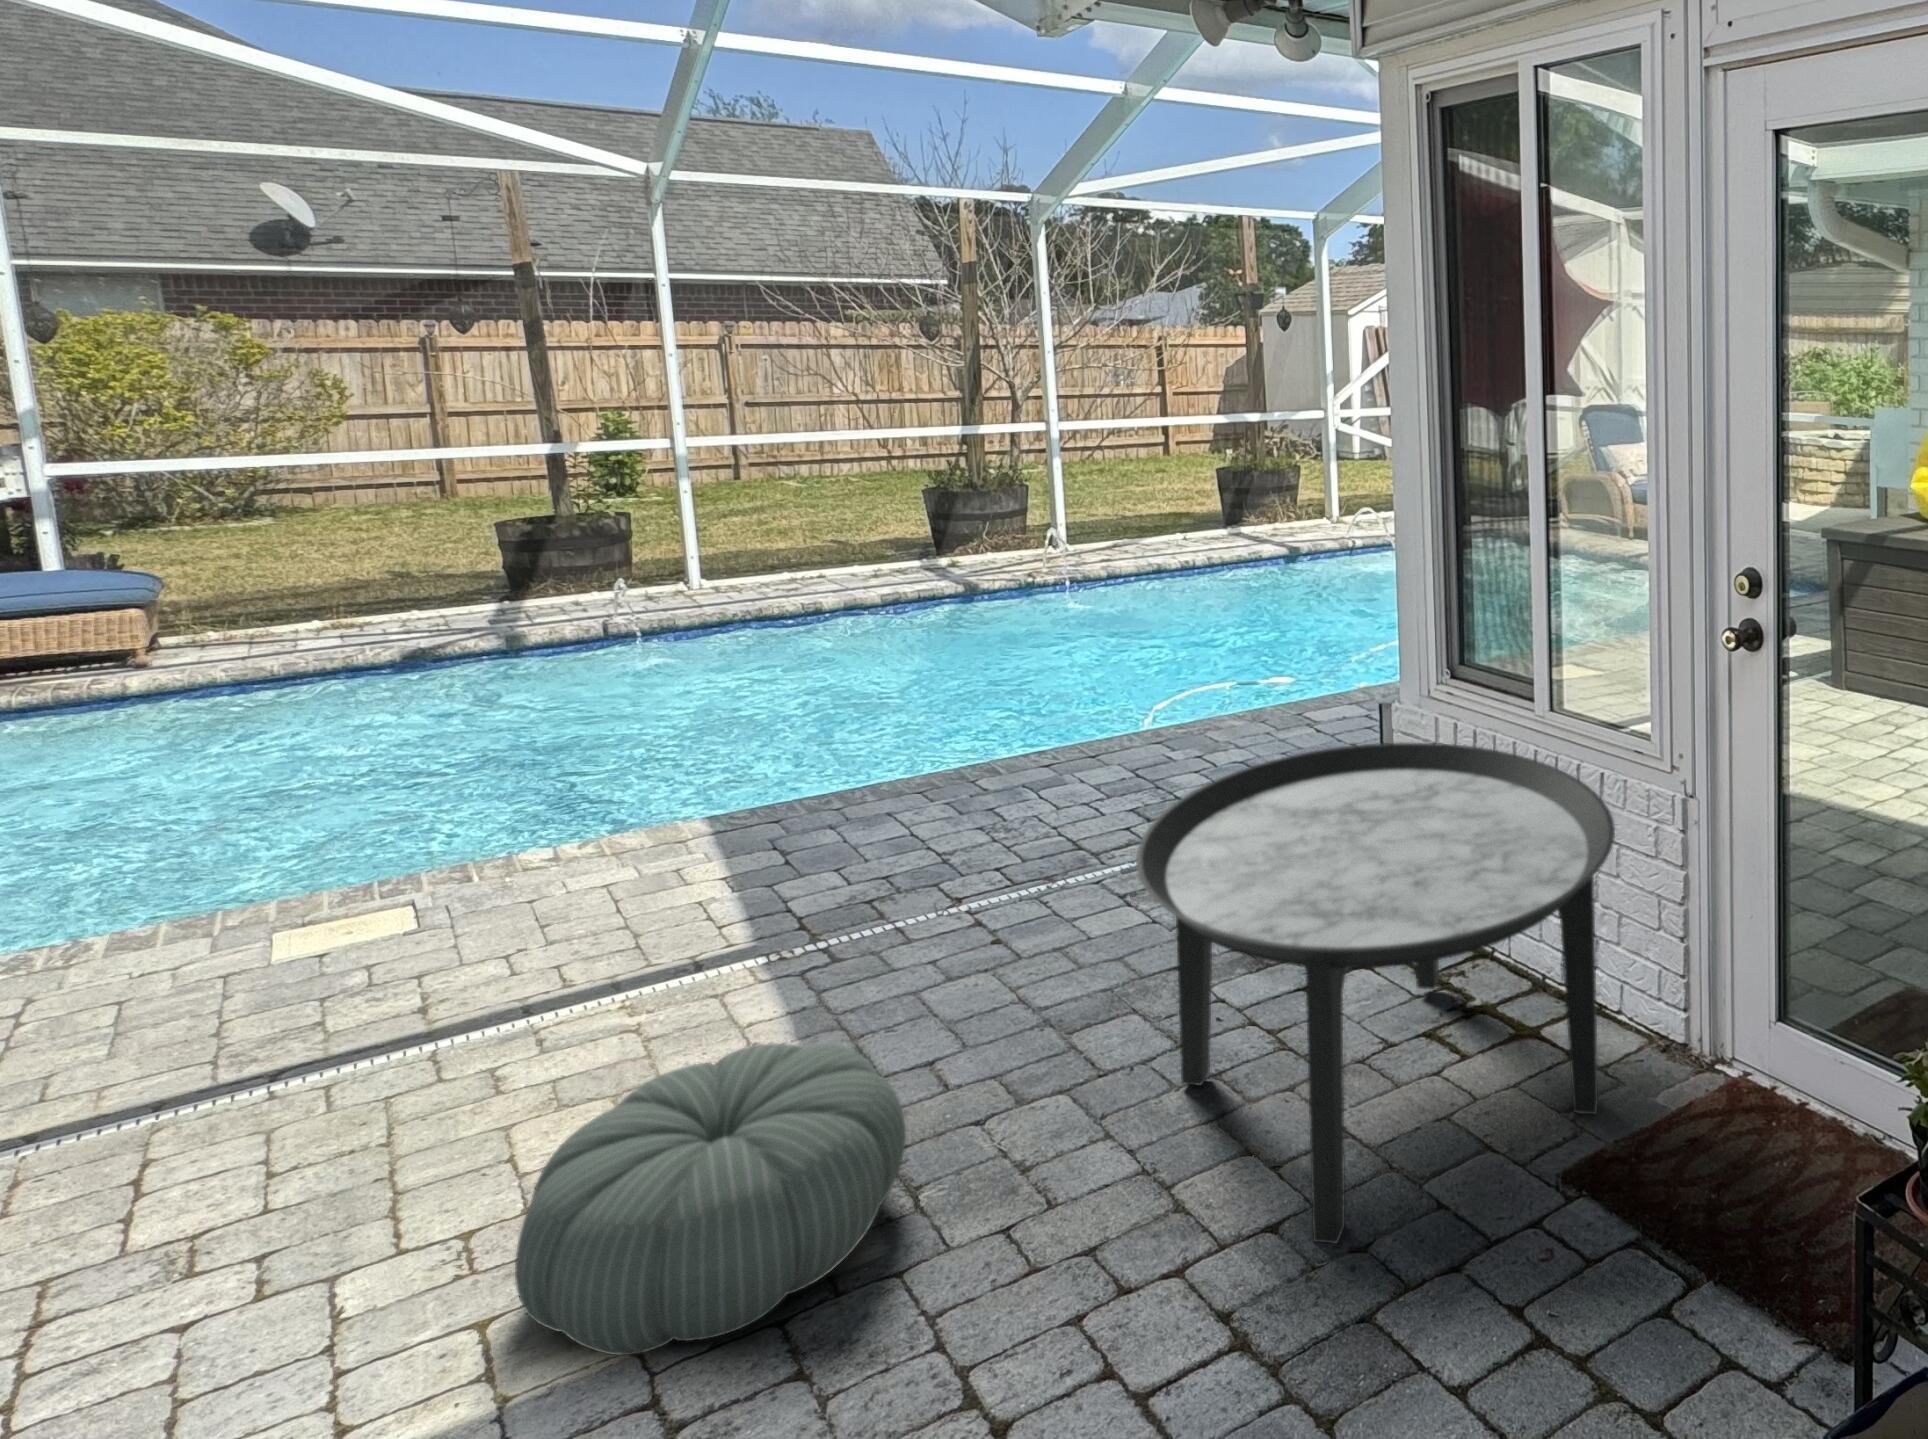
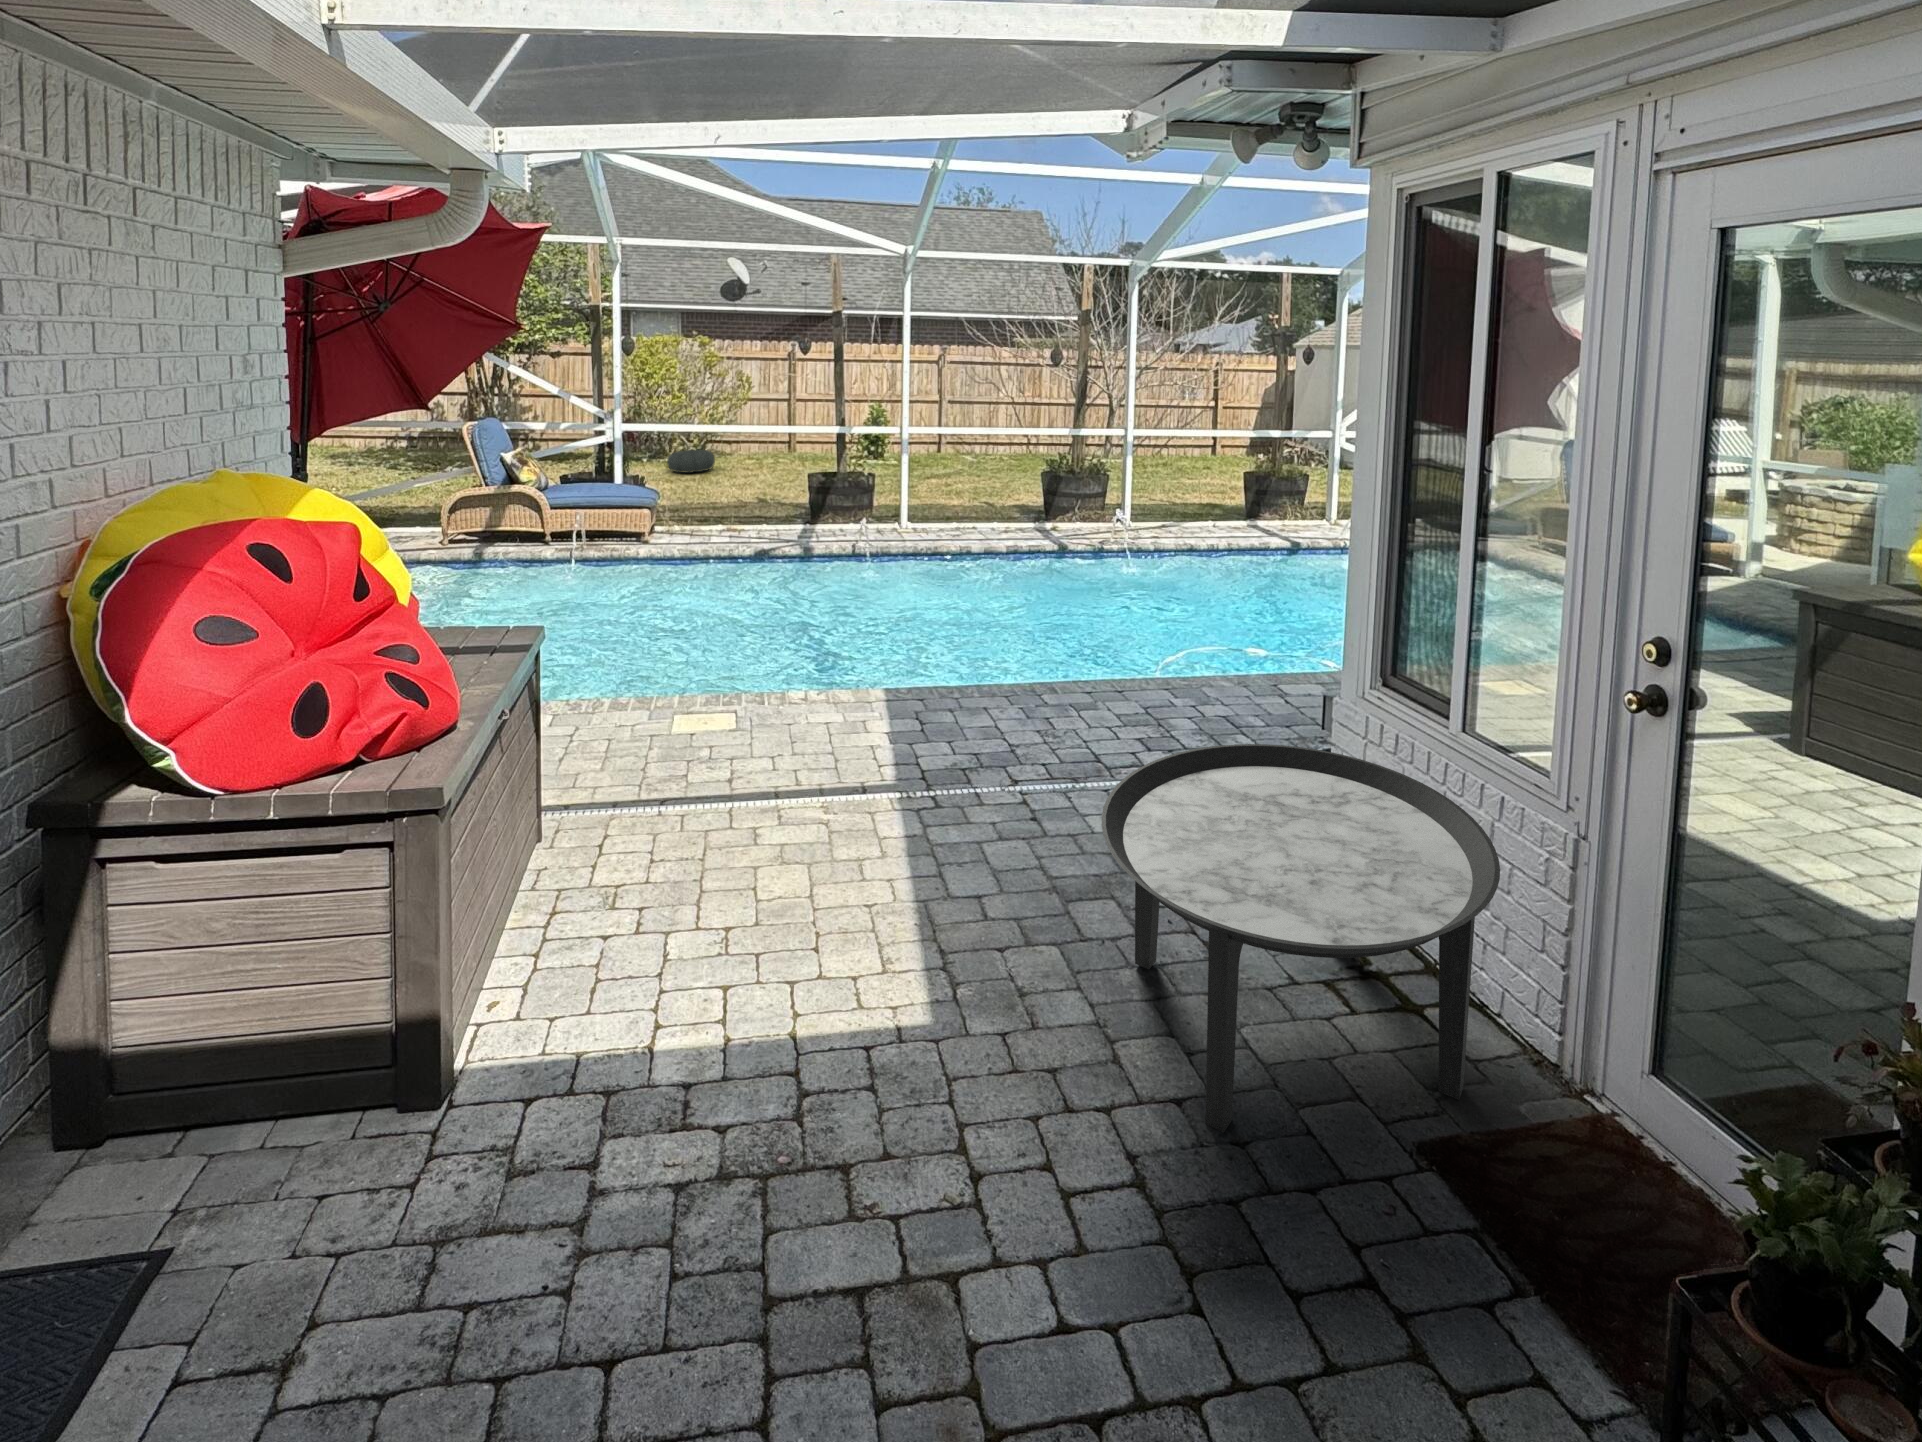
pouf: present [515,1043,906,1355] -> present [667,450,715,473]

